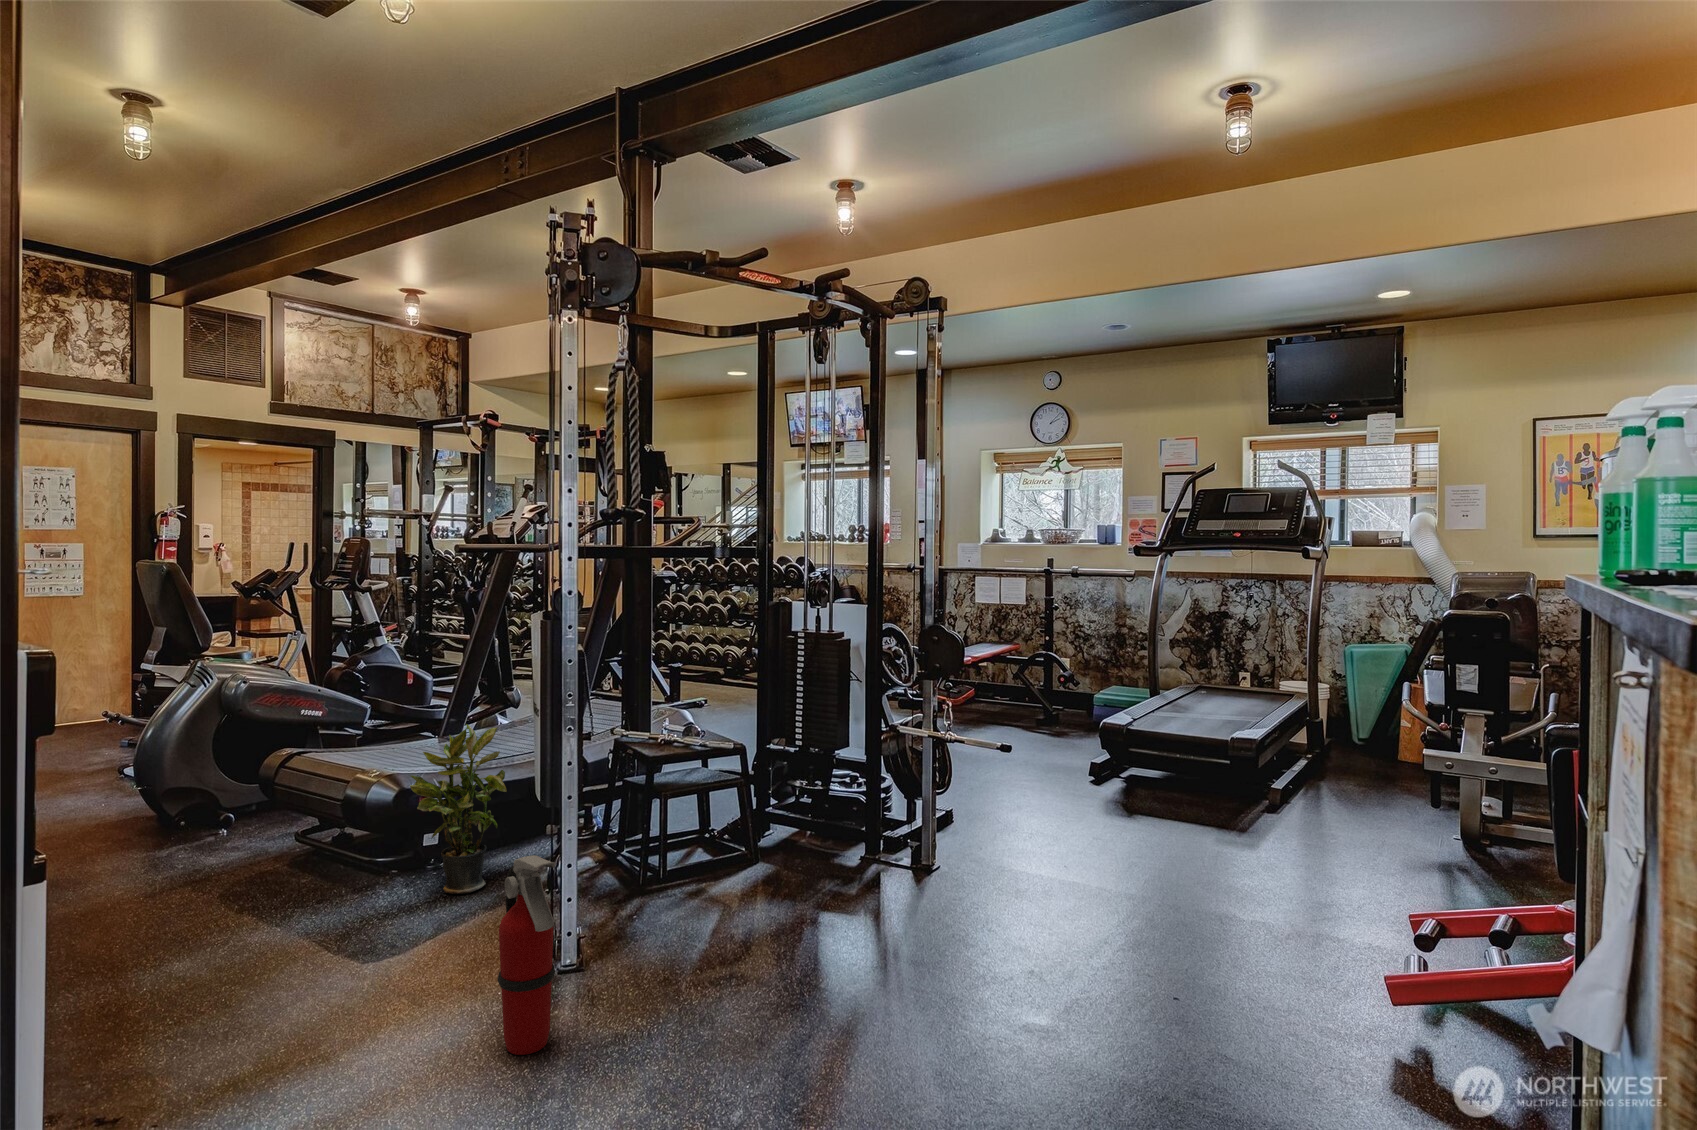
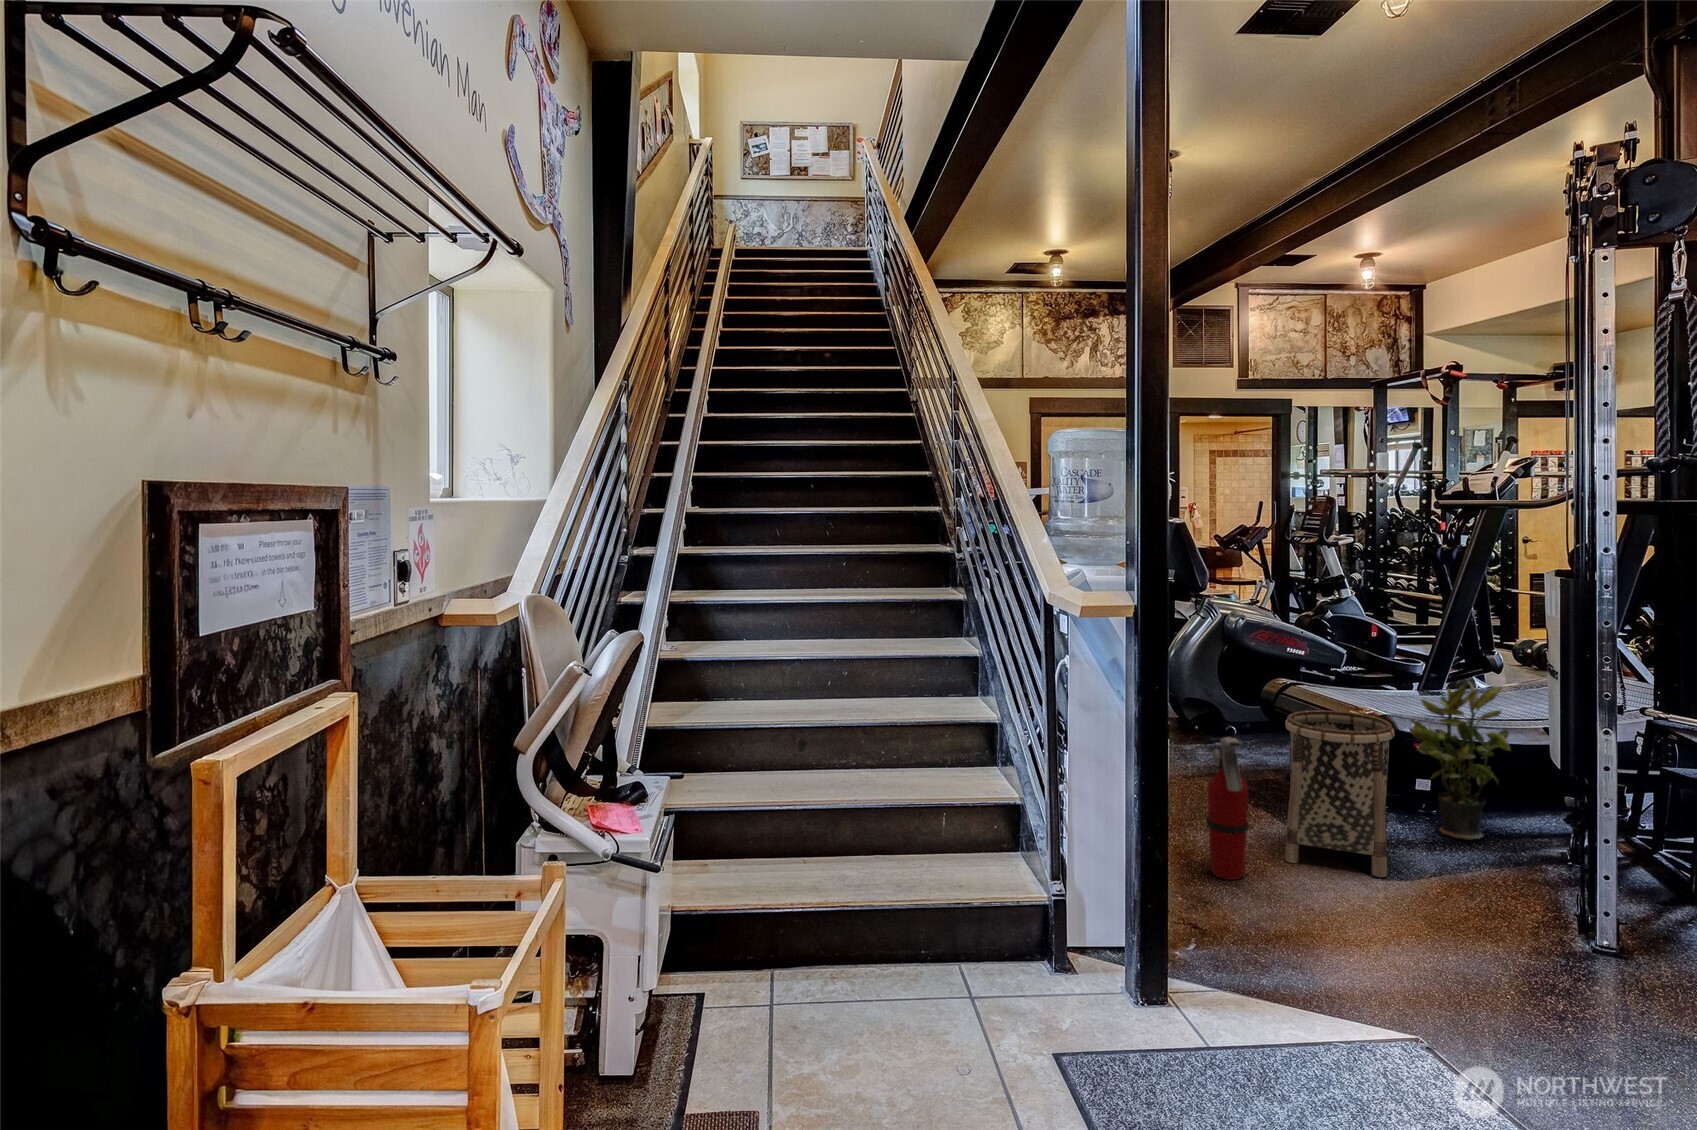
basket: none [248,782,382,987] -> present [1284,710,1395,877]
fire extinguisher: present [497,855,555,1055] -> present [1206,737,1249,880]

